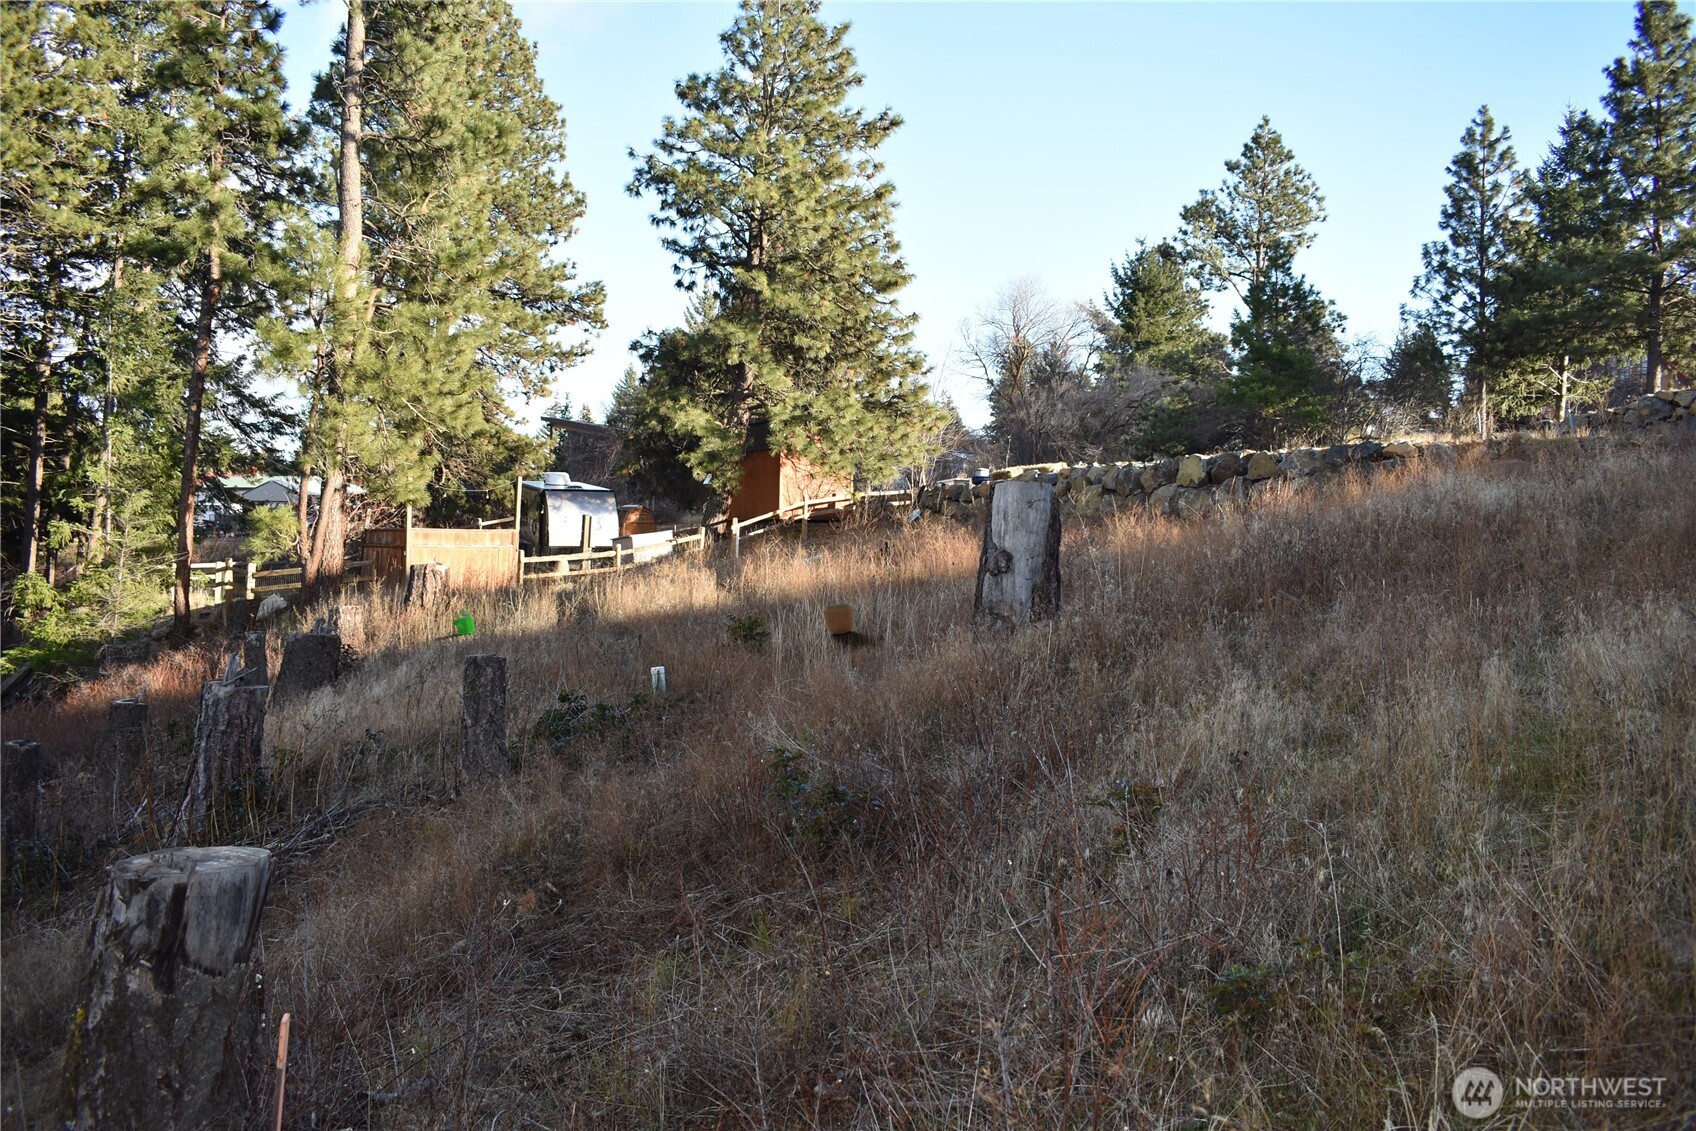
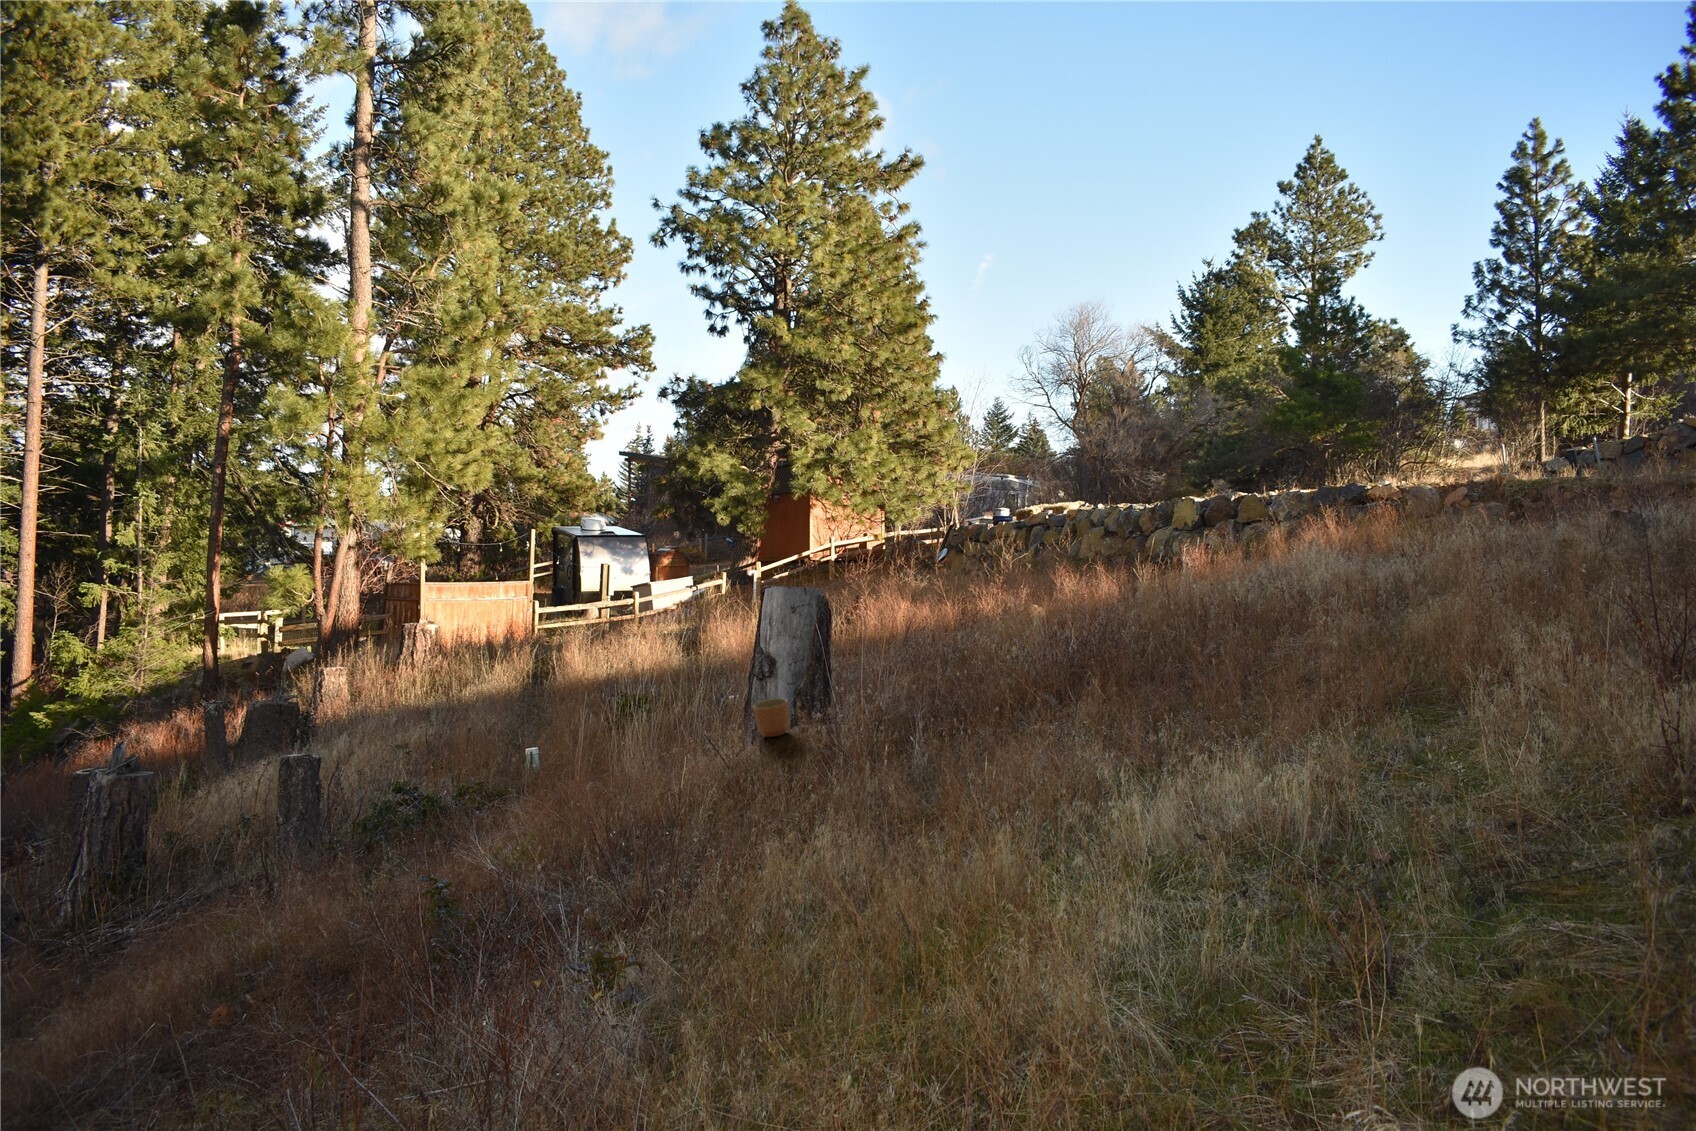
watering can: present [452,610,475,635] -> none [407,683,436,710]

